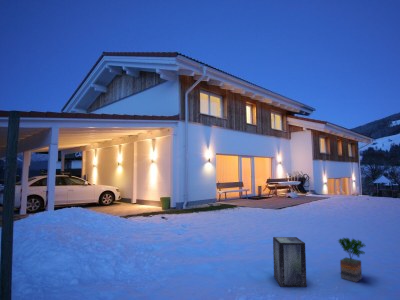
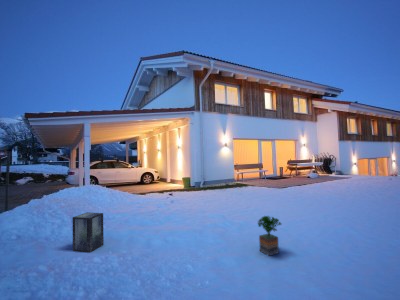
storage box: present [273,237,307,287] -> present [72,212,104,253]

